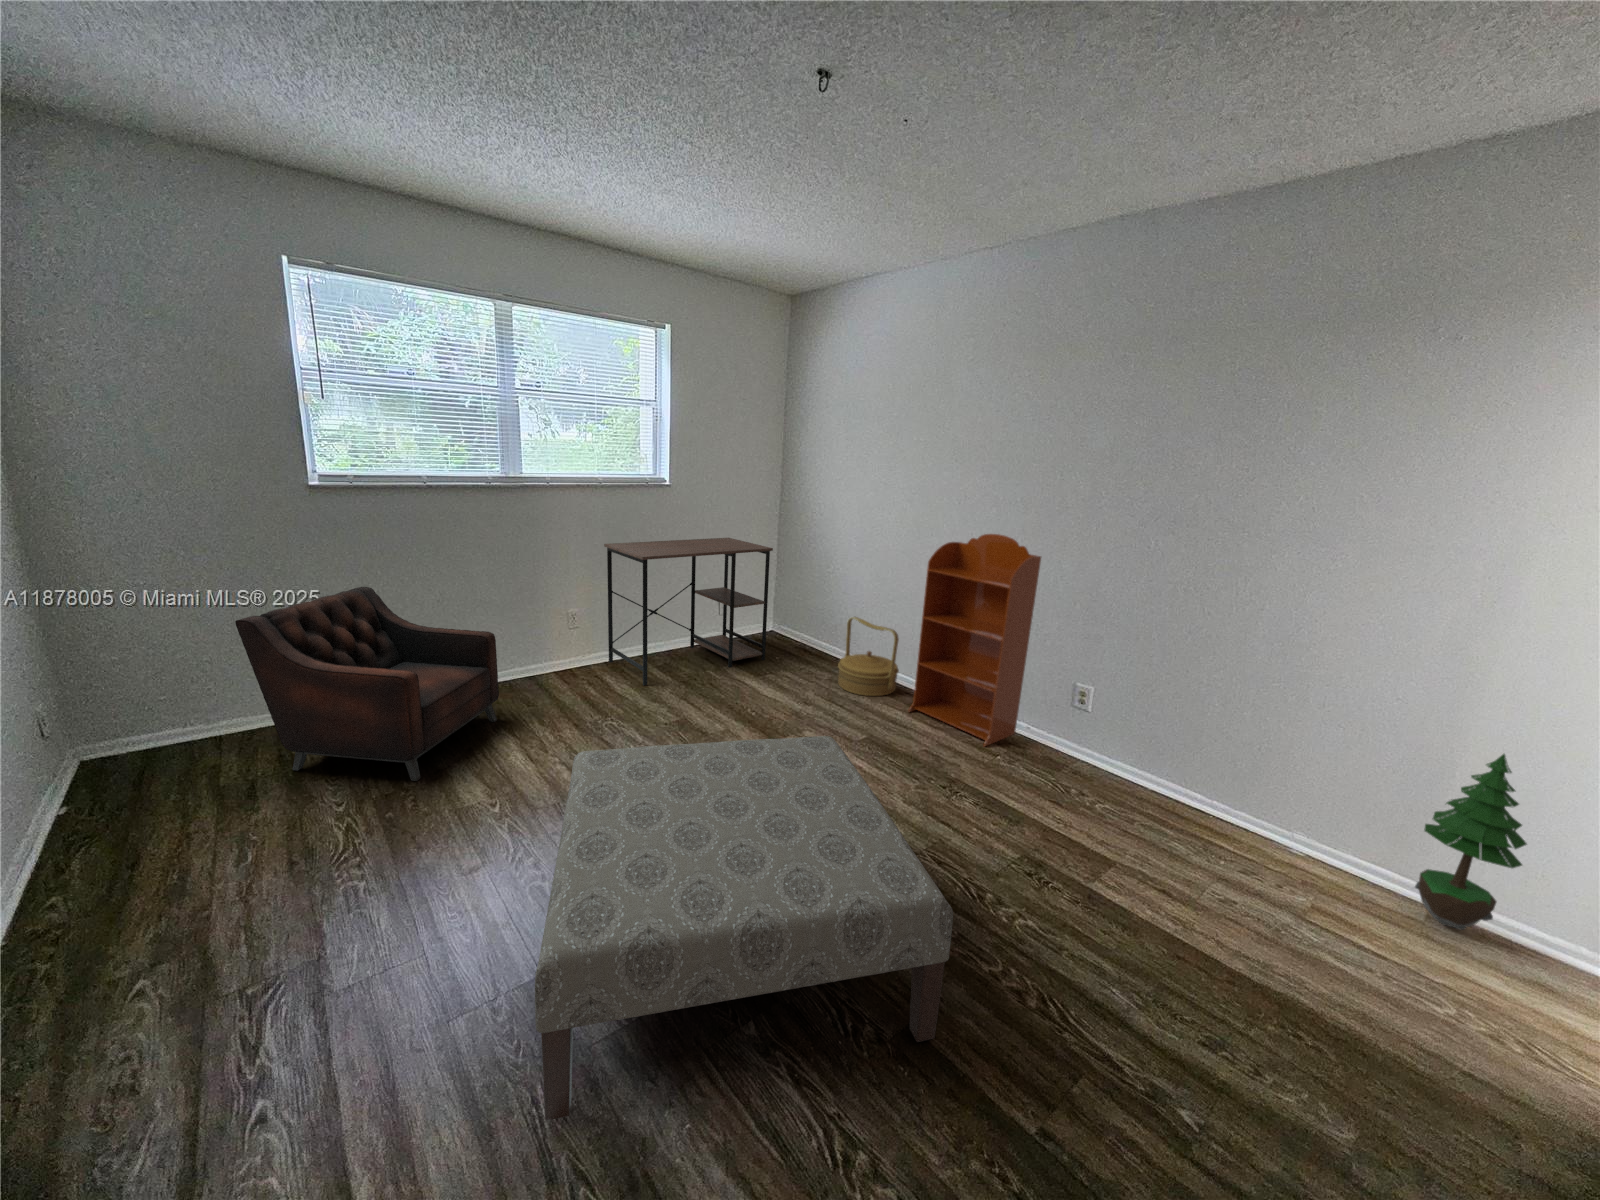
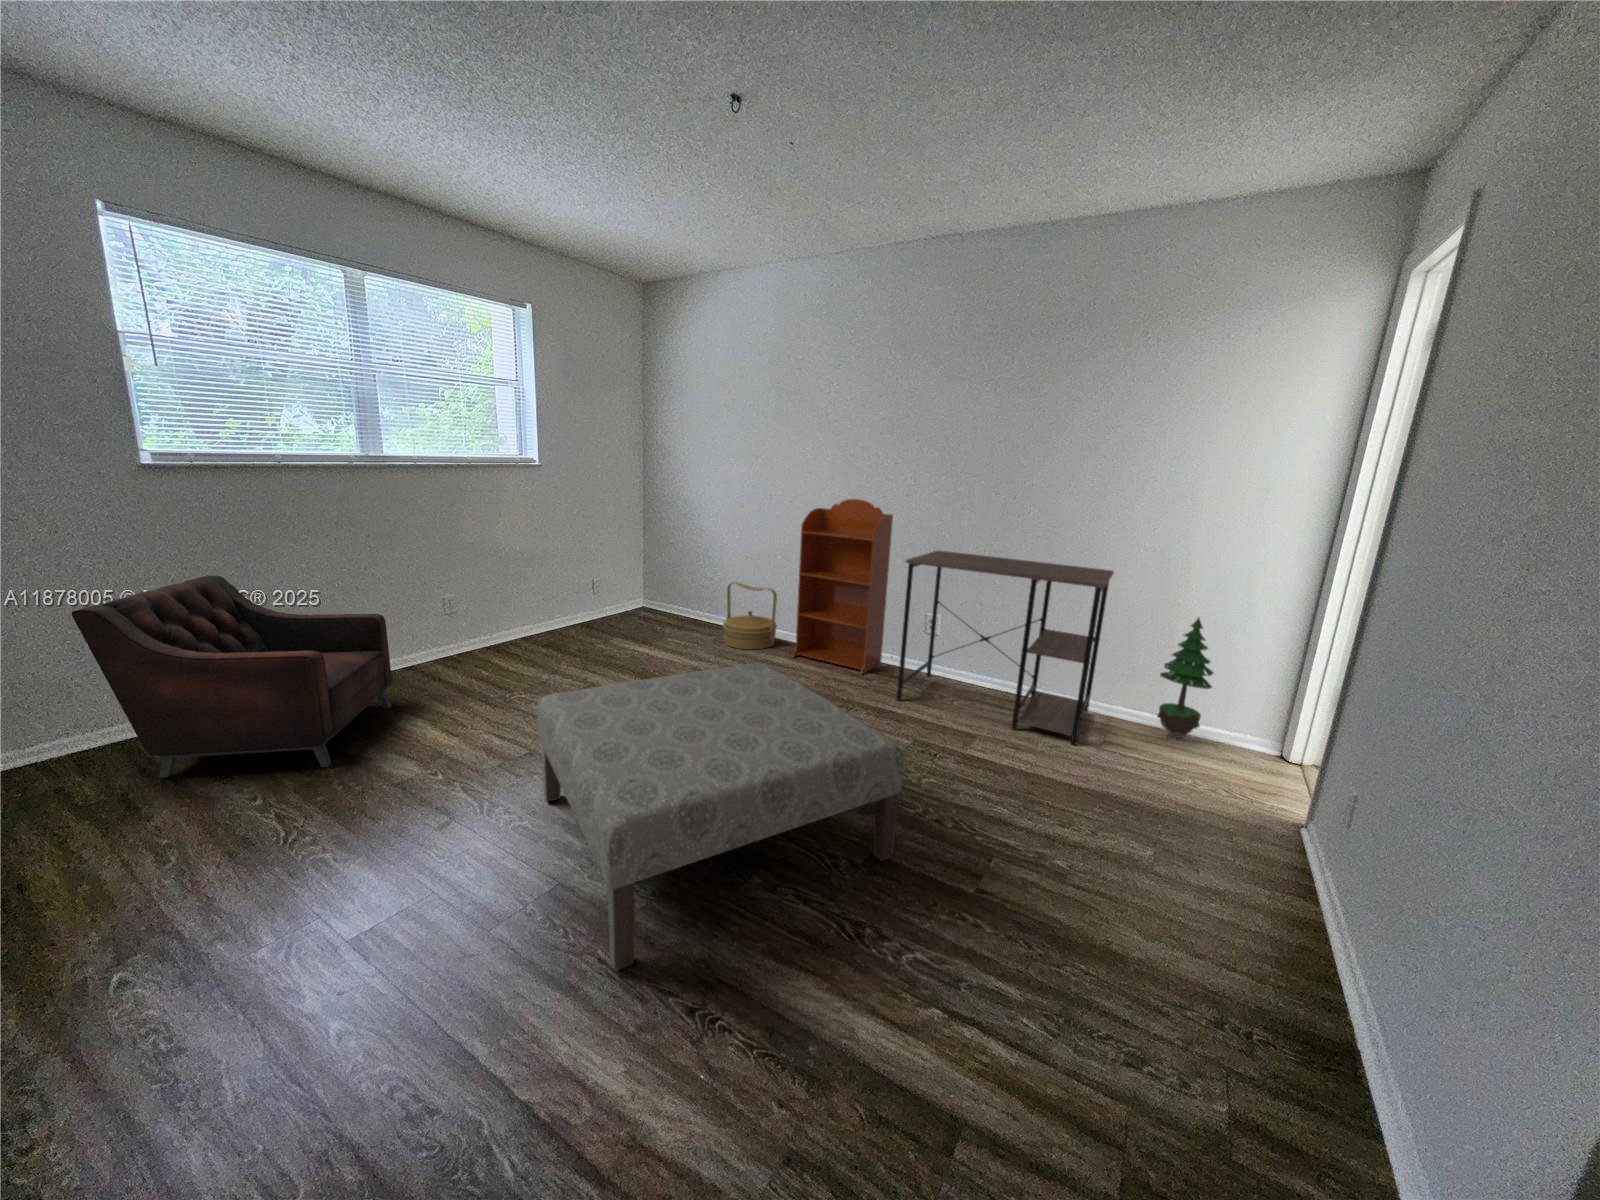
desk: present [604,538,773,685] -> present [897,551,1114,745]

